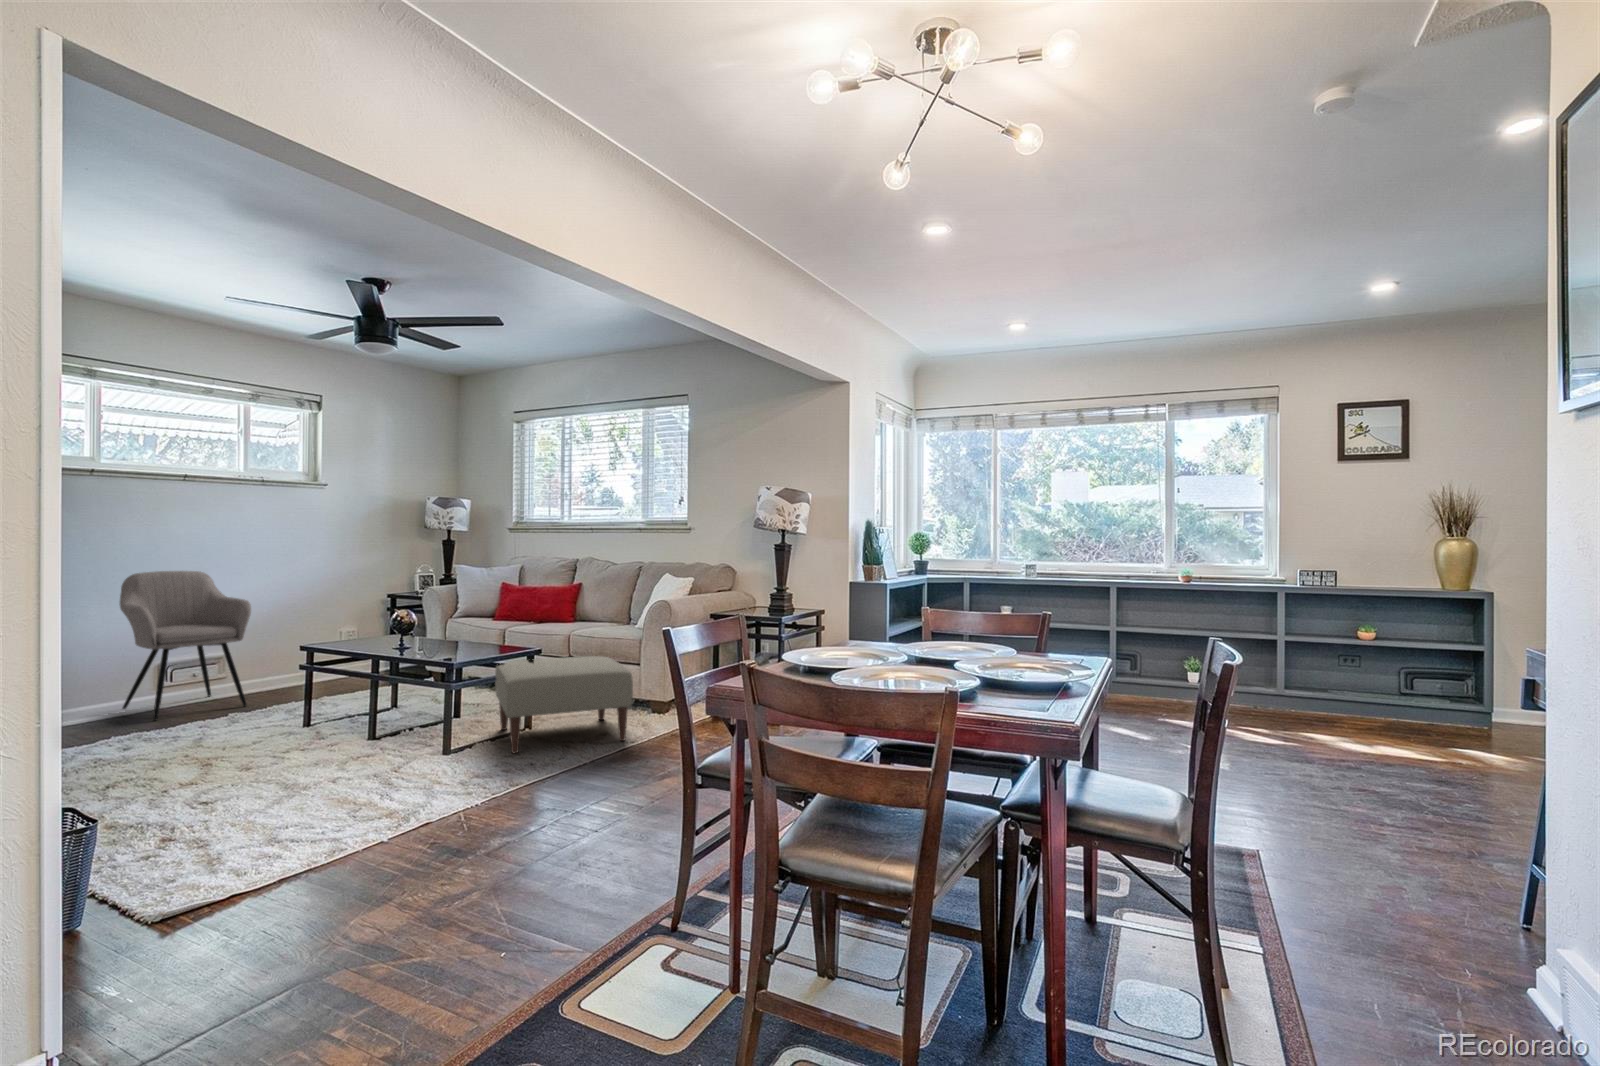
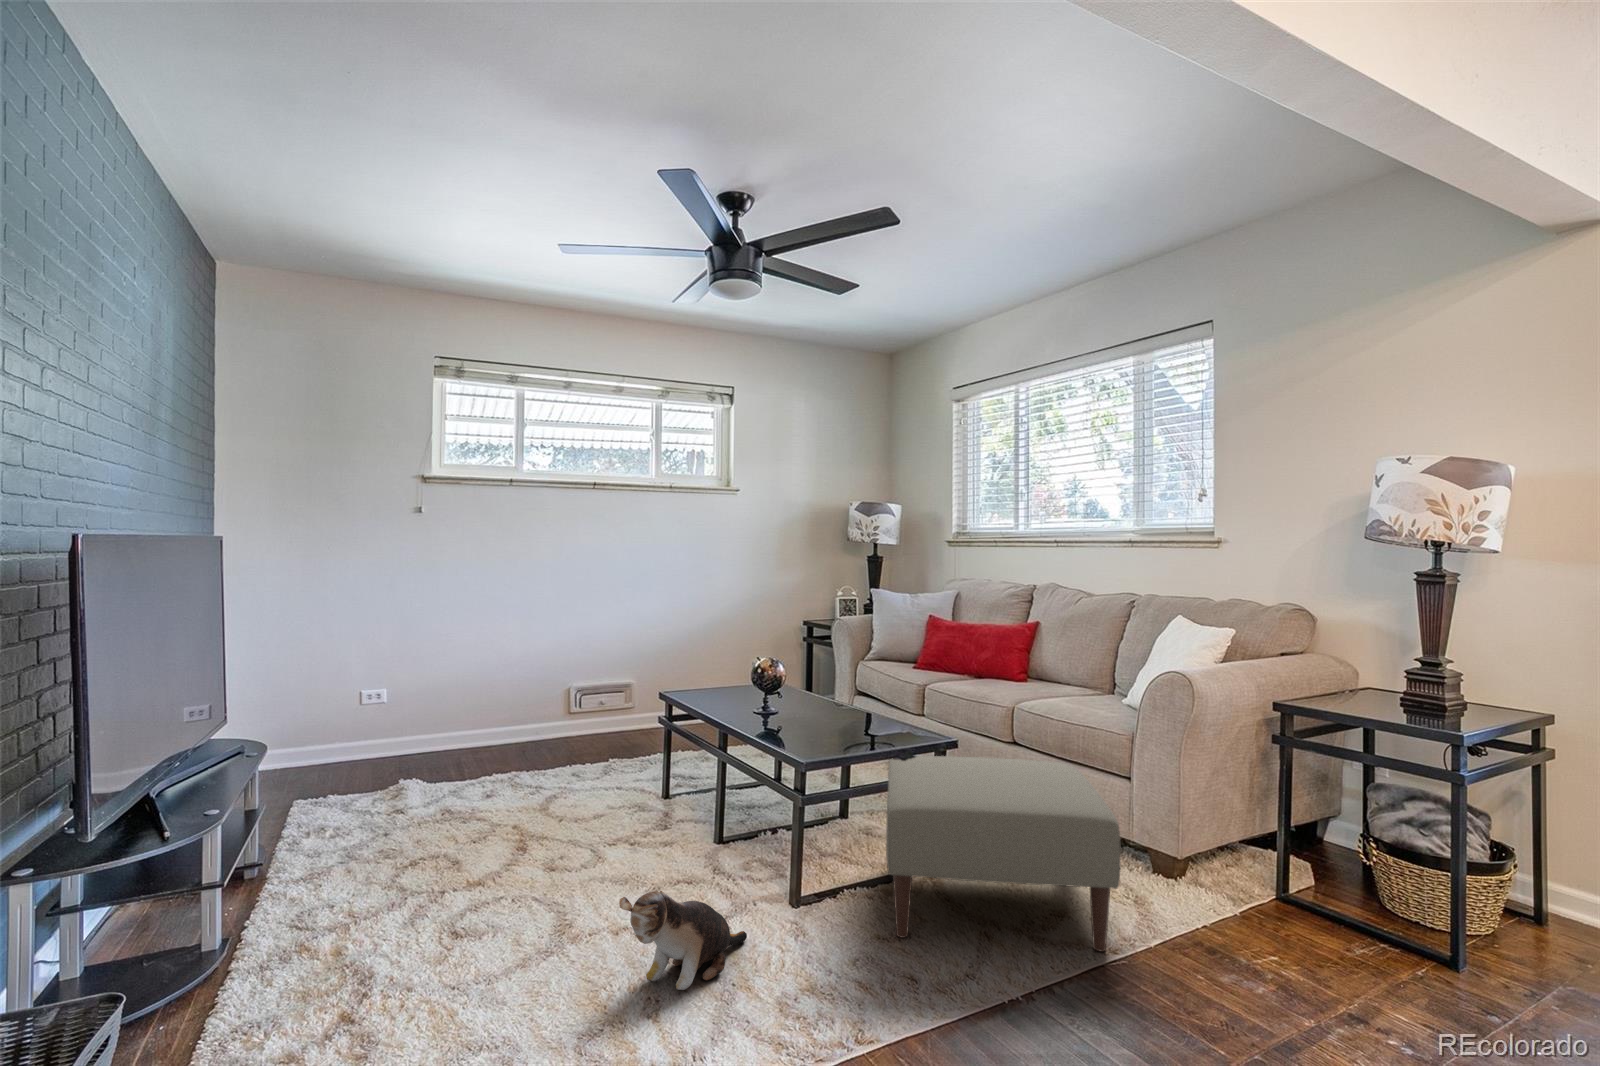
armchair: present [120,571,251,721] -> none [523,588,641,763]
plush toy: none [352,735,420,790] -> present [619,891,747,990]

